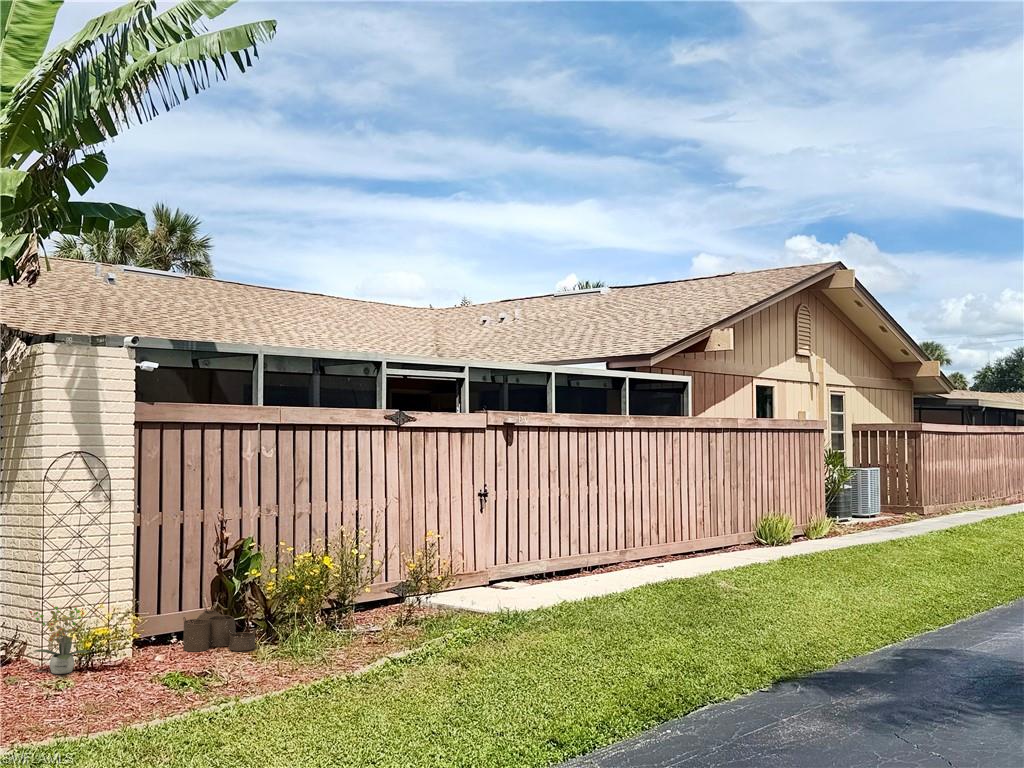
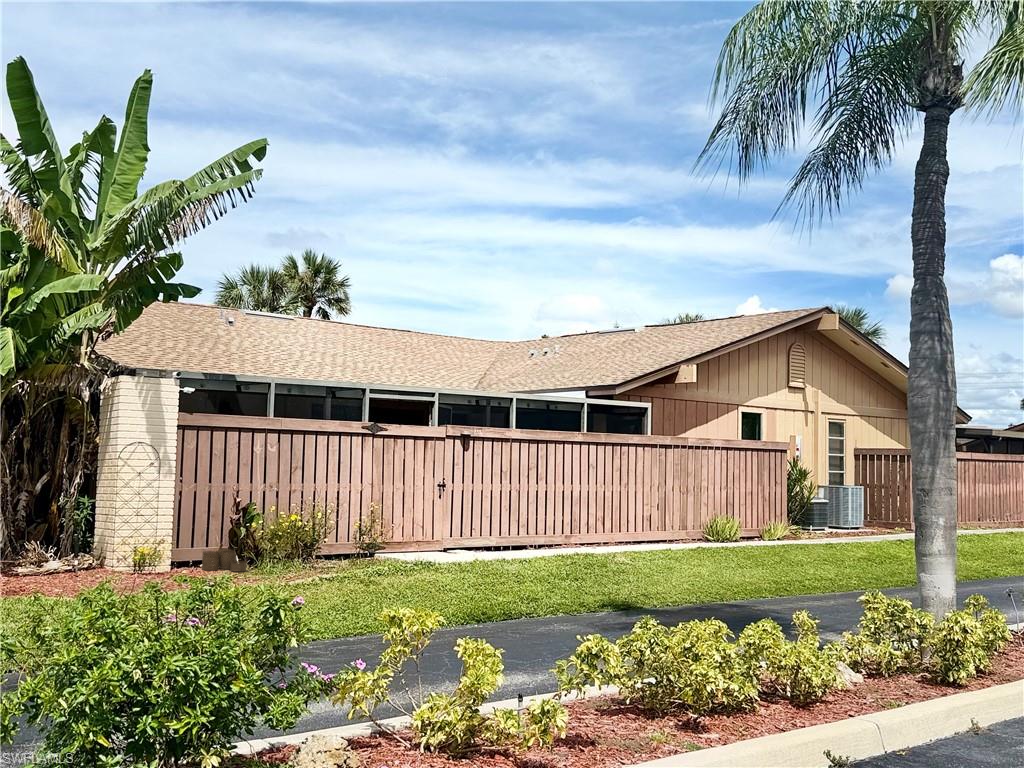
potted plant: present [30,605,88,674] -> none [106,534,140,575]

